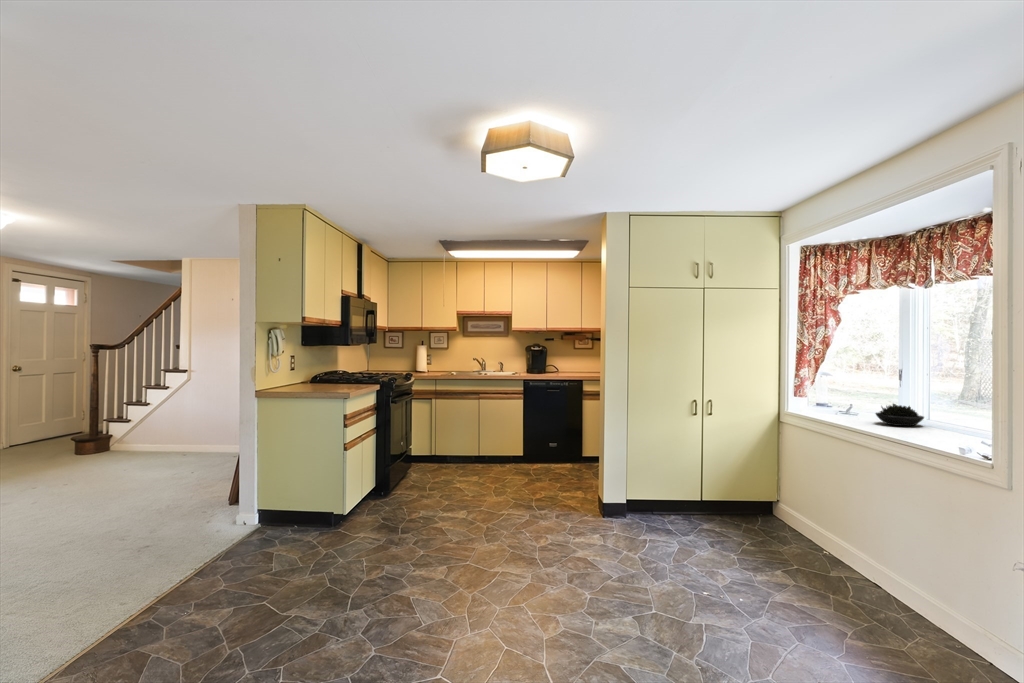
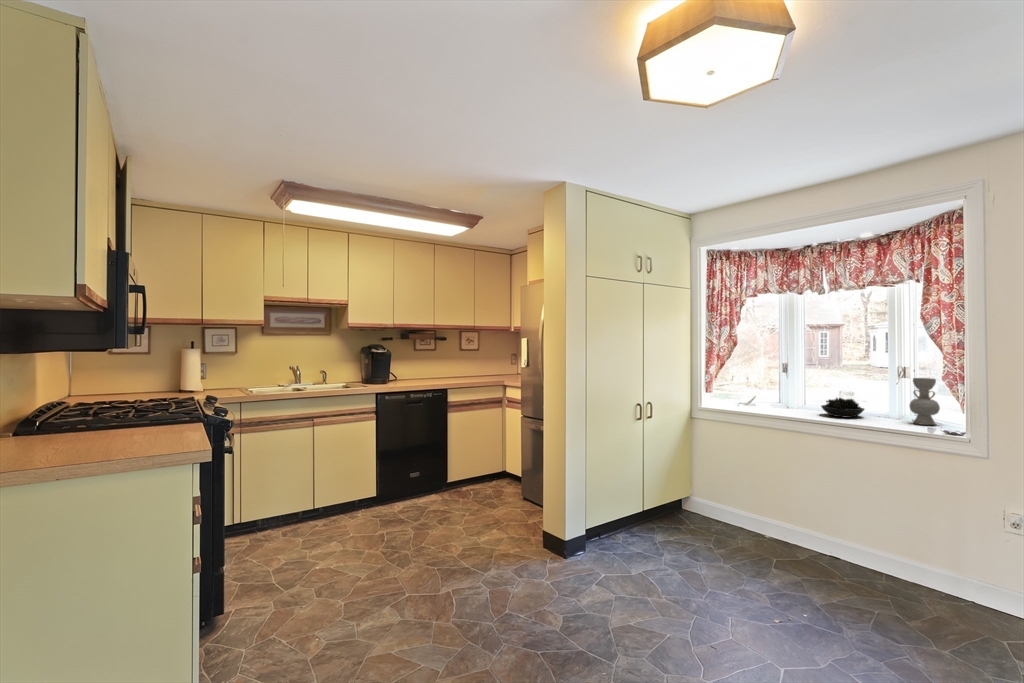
decorative vase: none [941,384,975,437] -> present [910,378,940,425]

